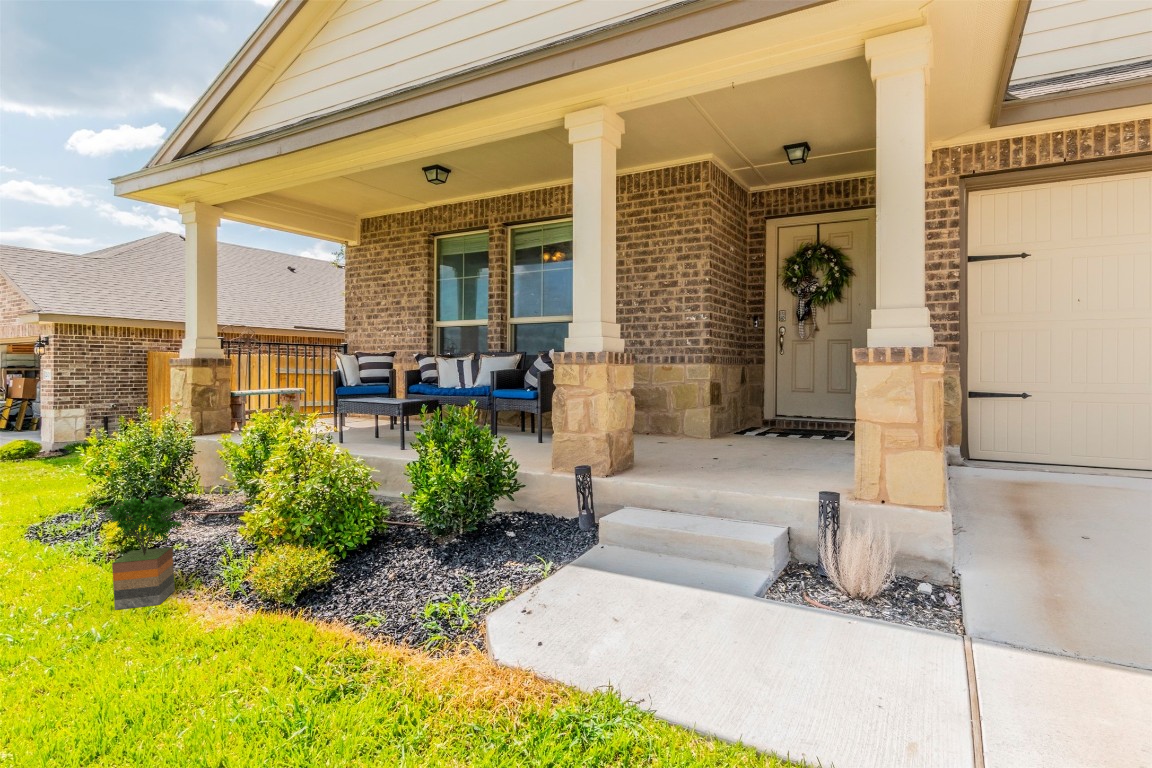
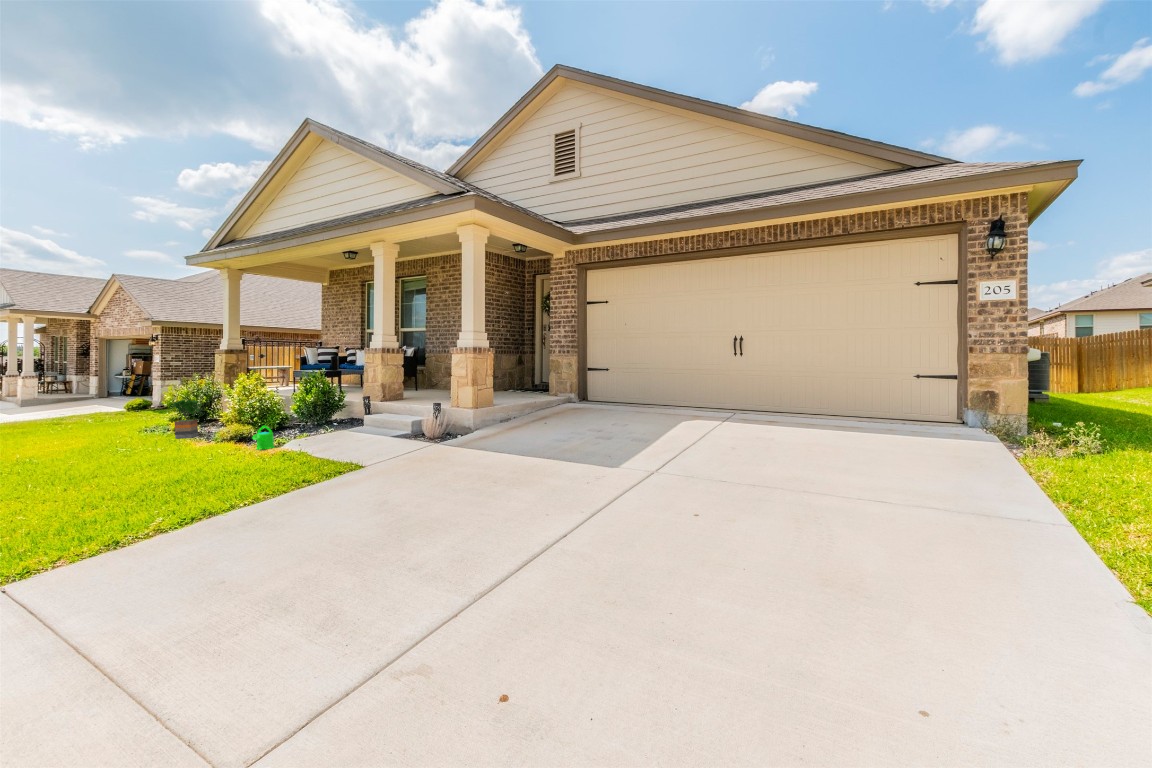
watering can: none [453,633,519,735] -> present [252,425,275,450]

